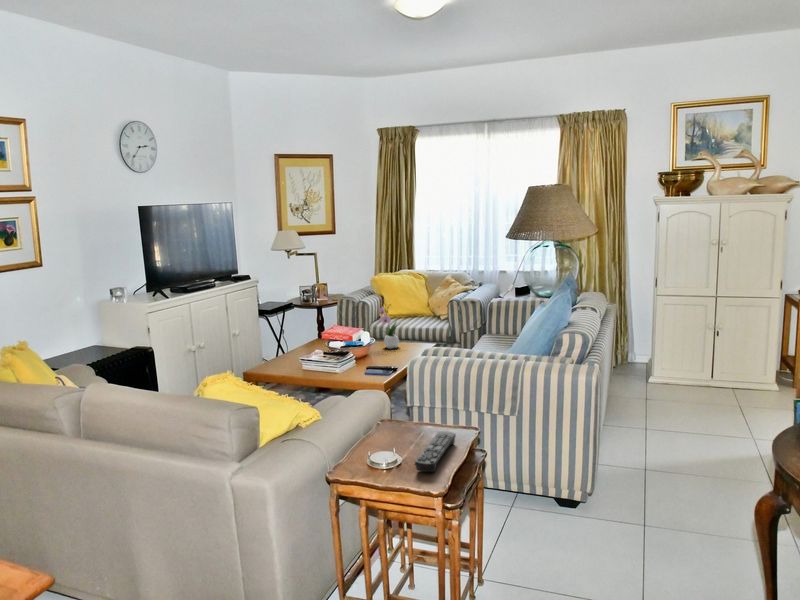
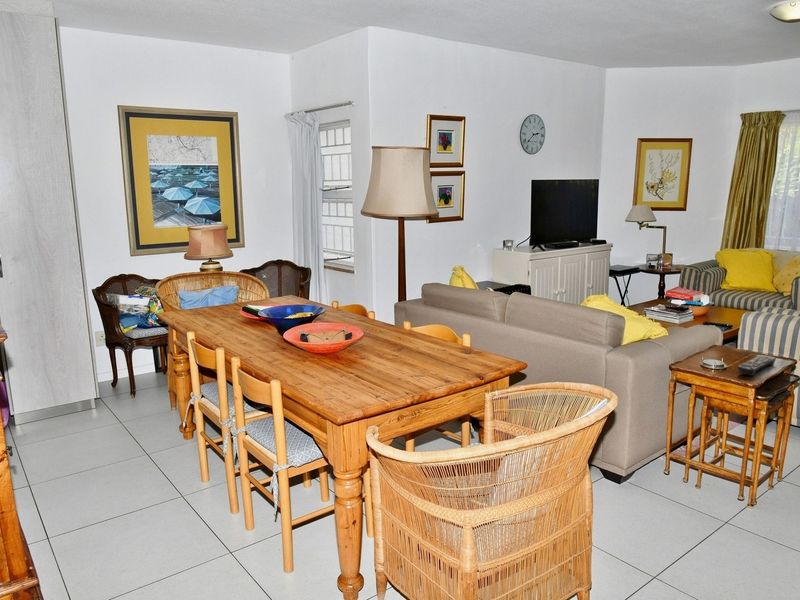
flower arrangement: present [379,300,399,349] -> none [720,268,742,310]

